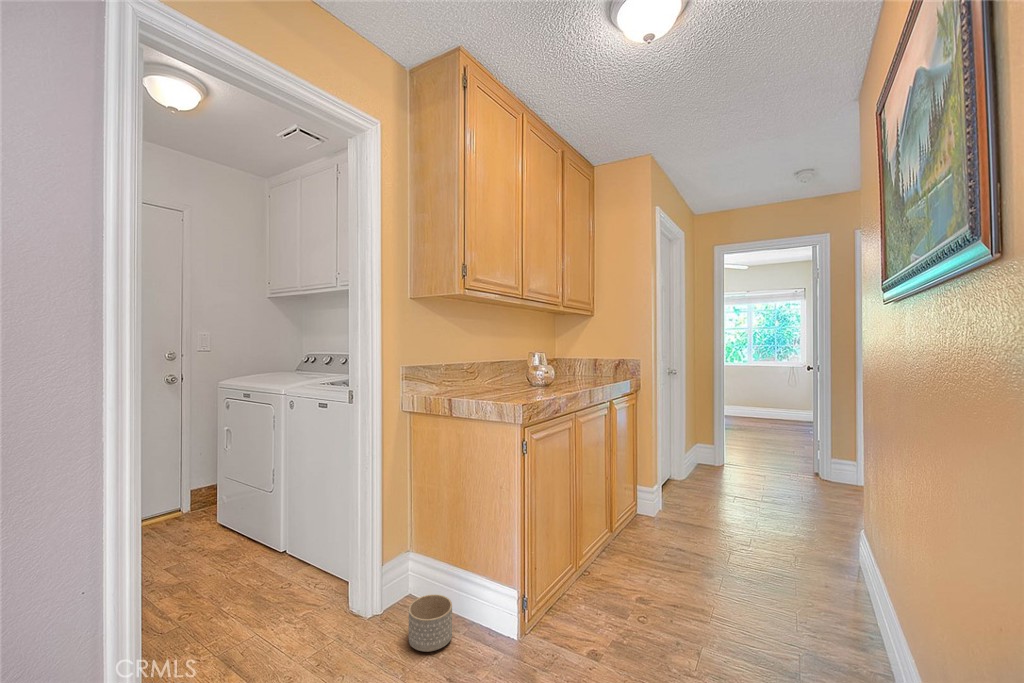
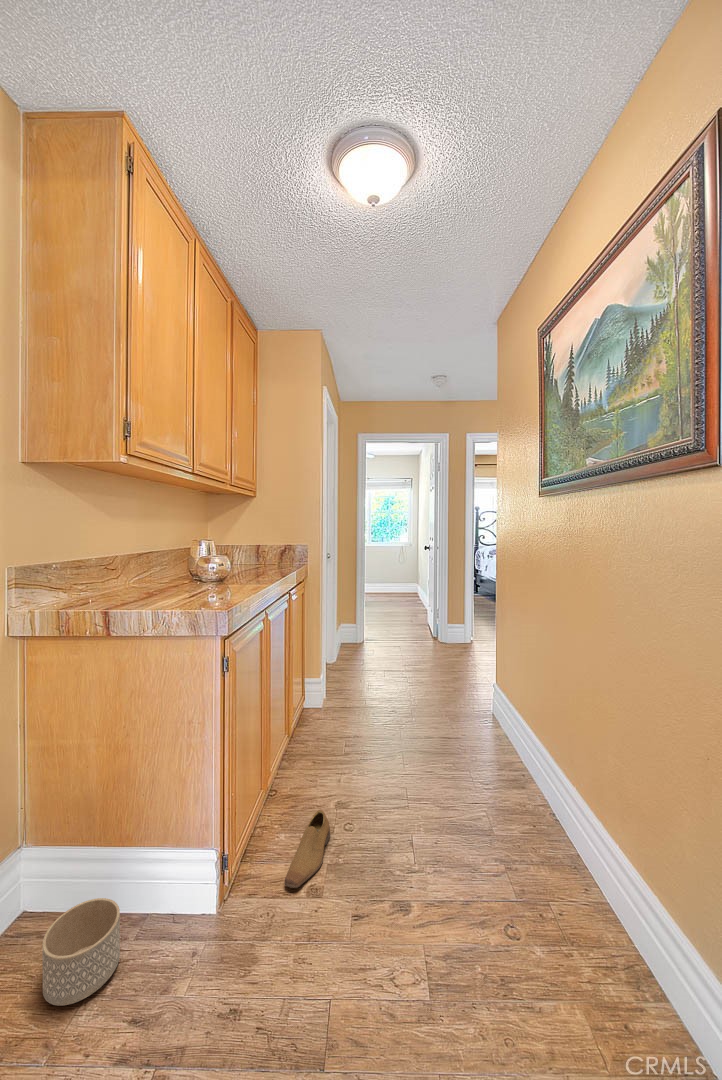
shoe: none [571,595,622,645] -> present [284,810,330,888]

